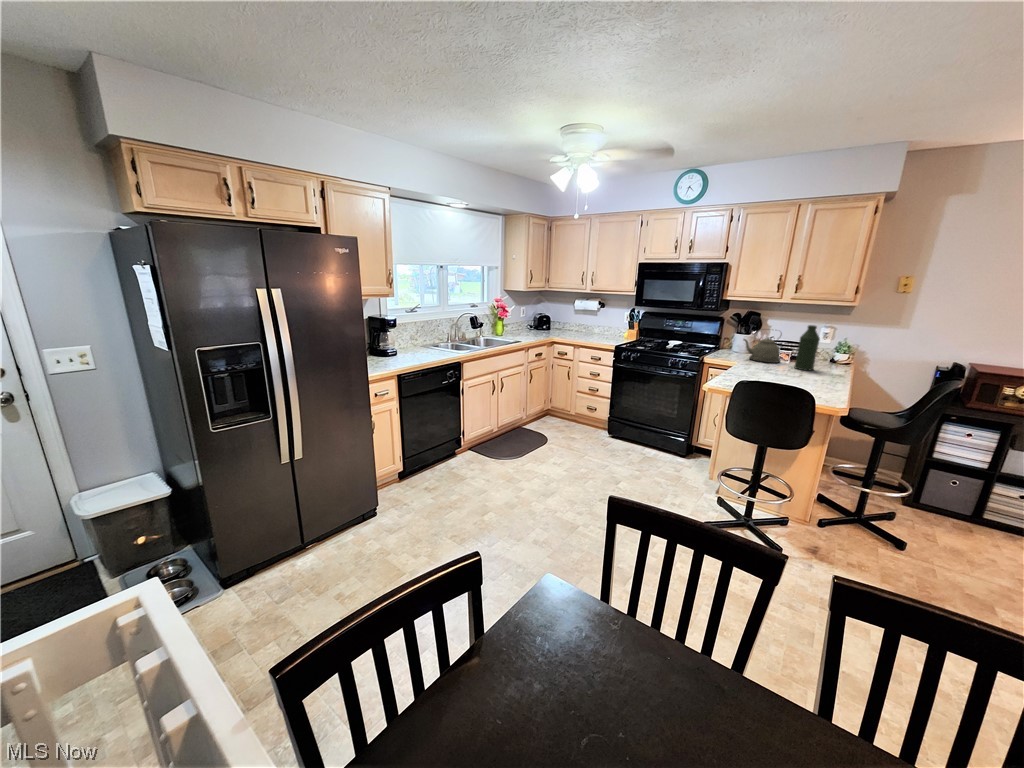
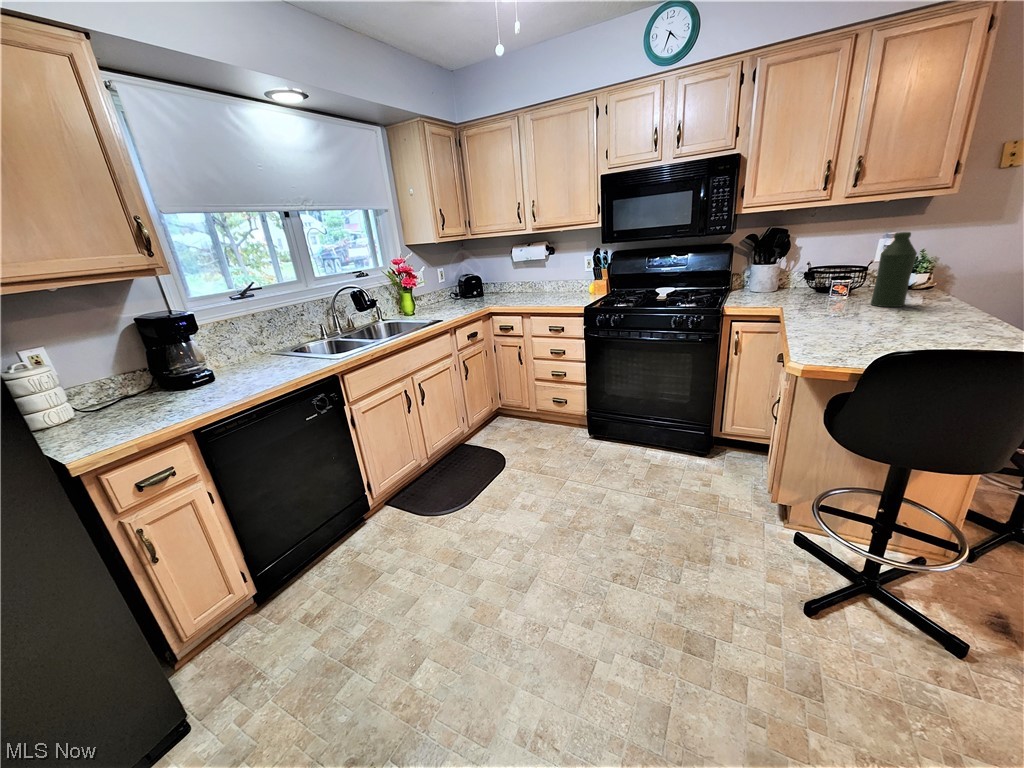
kettle: present [744,337,781,363] -> none [779,249,838,303]

